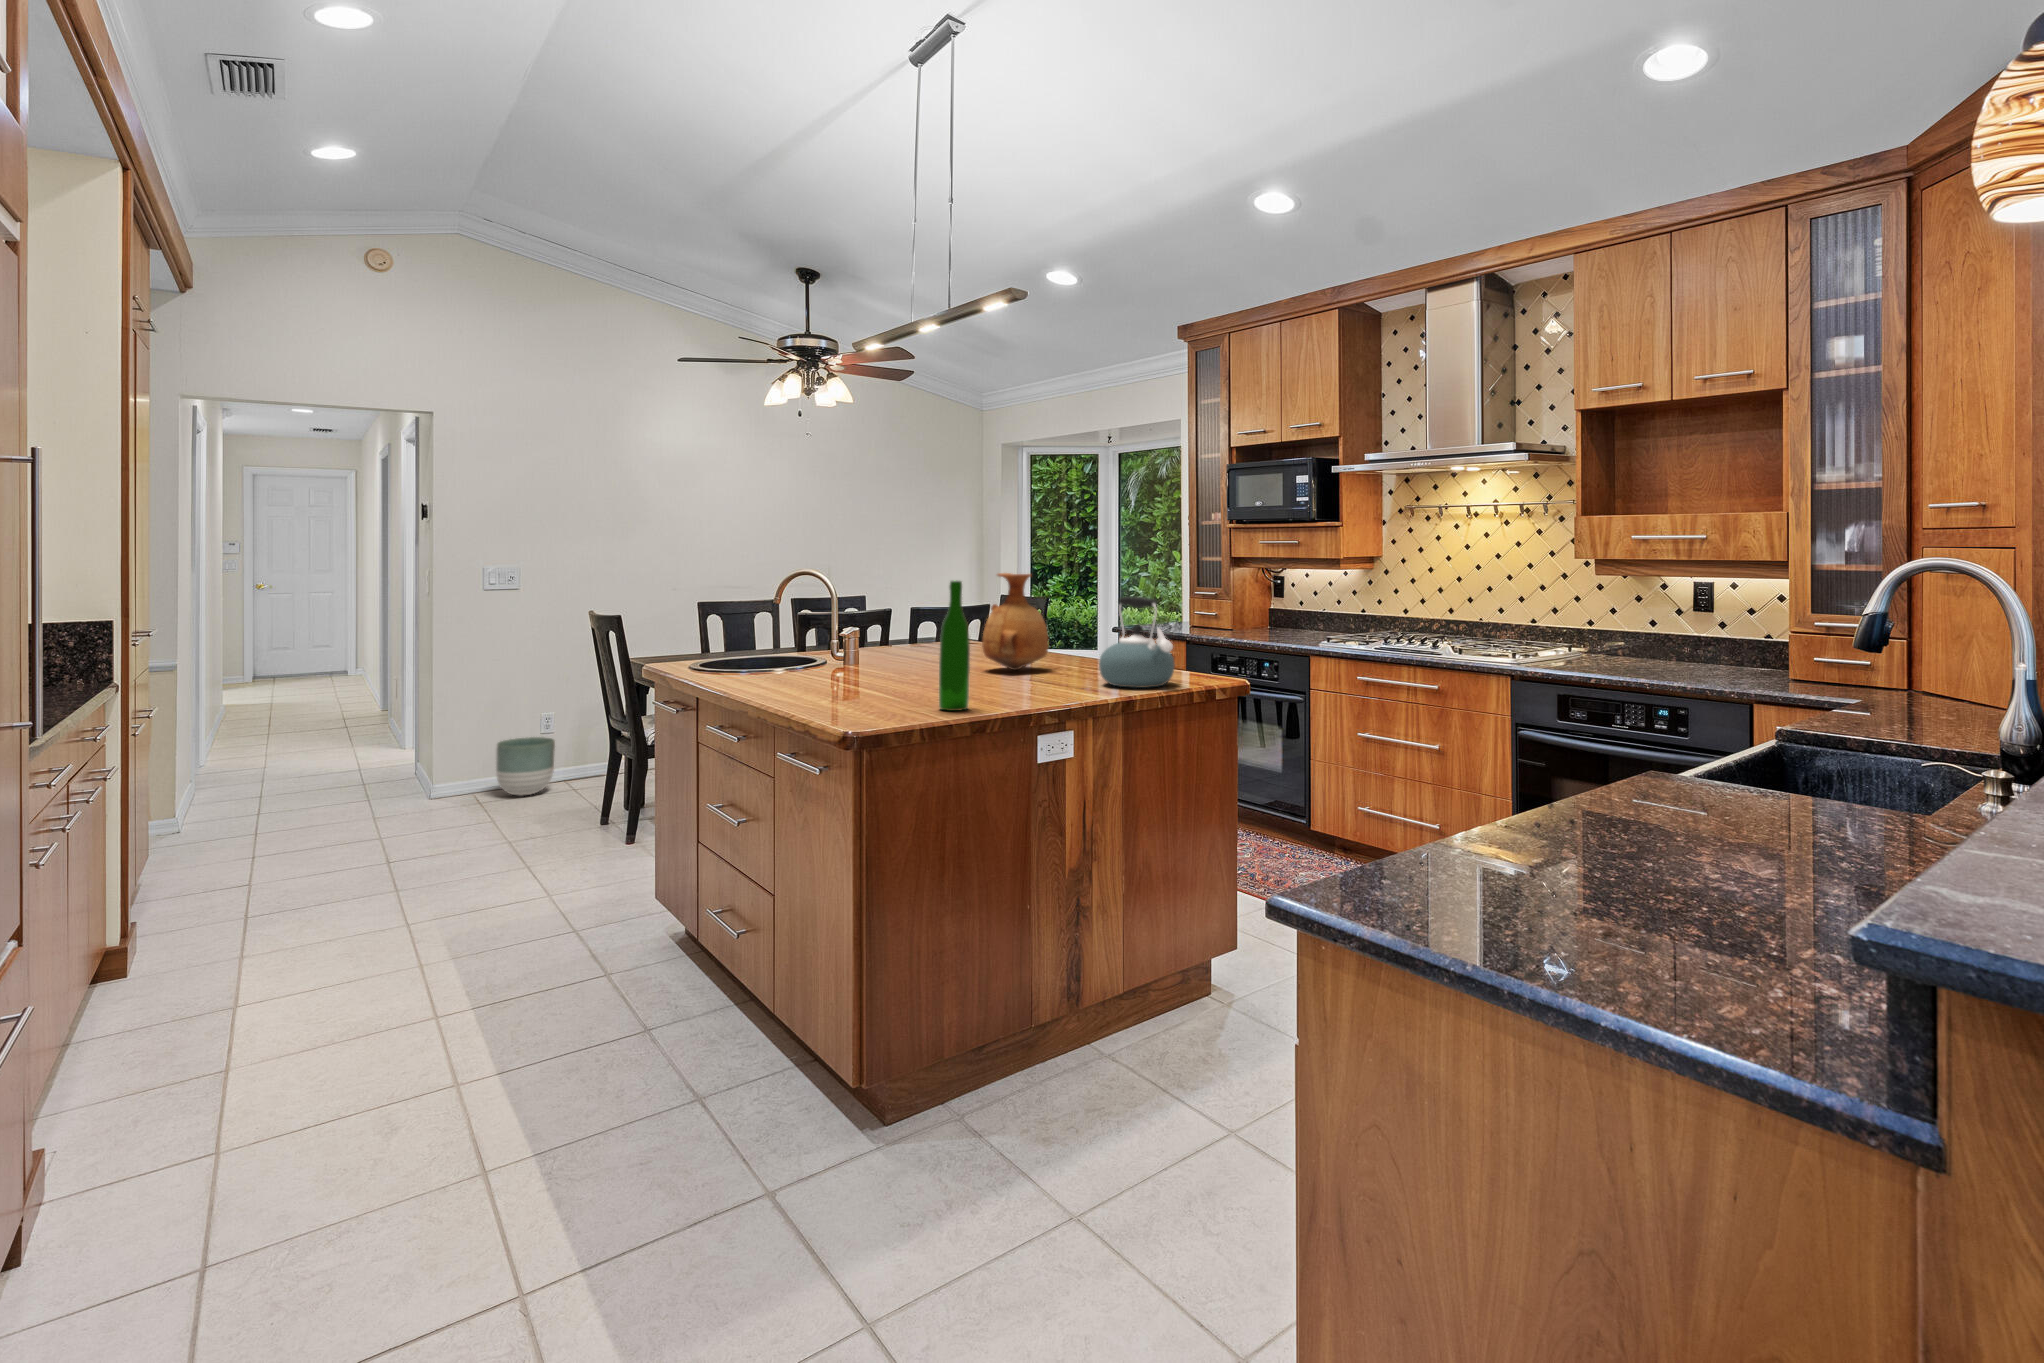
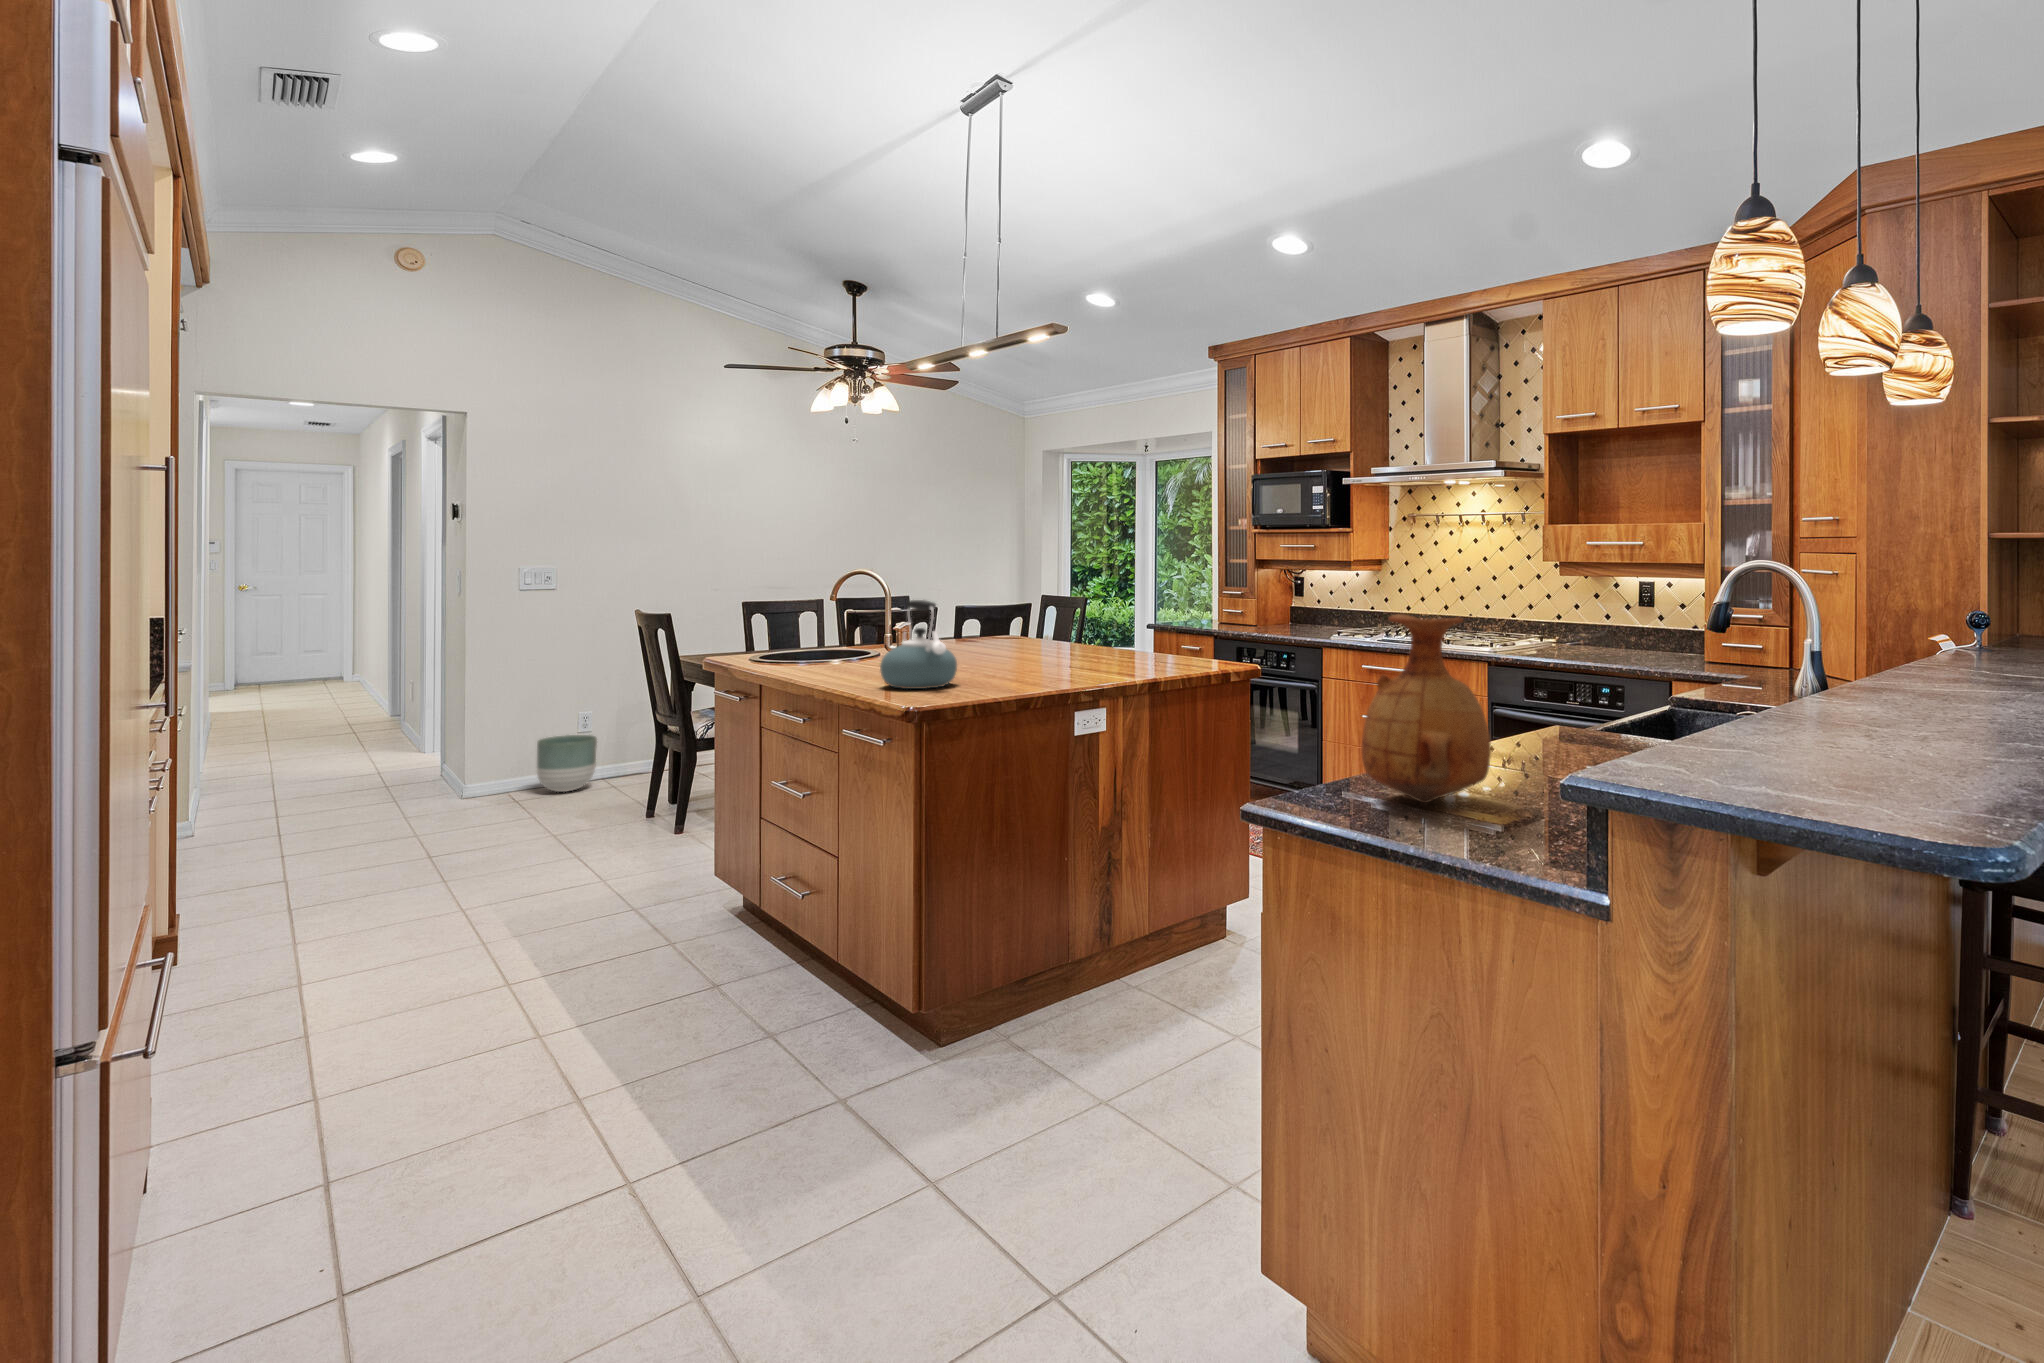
vase: present [982,573,1049,670] -> present [1362,614,1491,803]
wine bottle: present [939,581,970,711] -> none [987,580,1014,691]
kettle: present [1099,597,1174,688] -> present [880,600,957,689]

